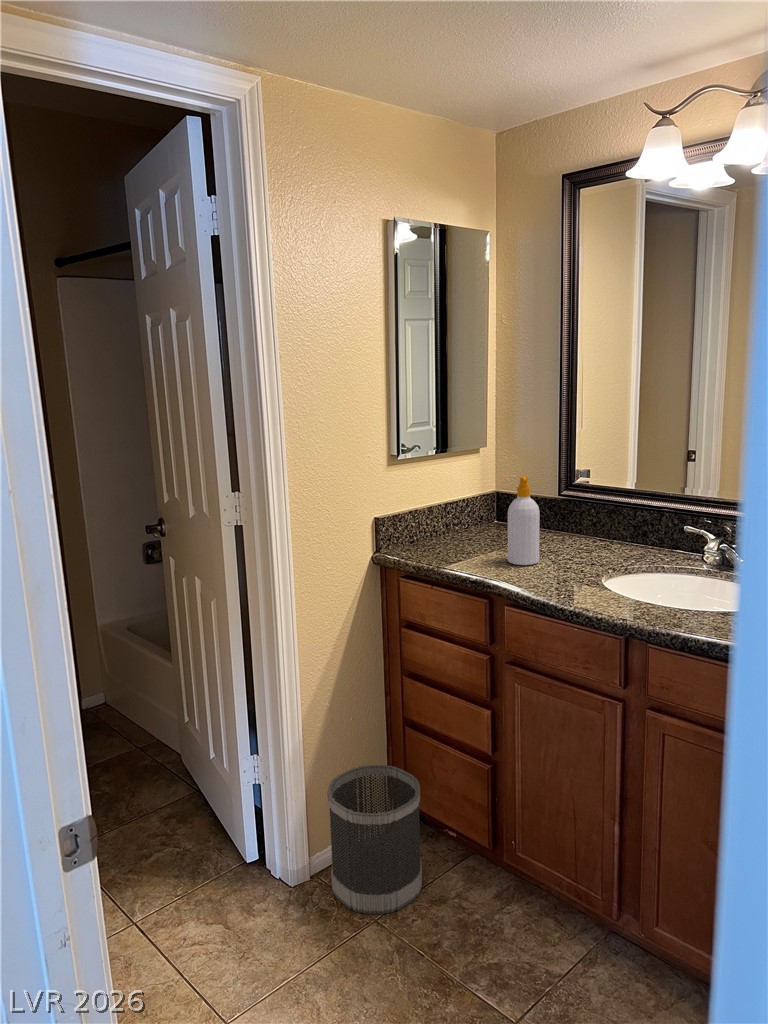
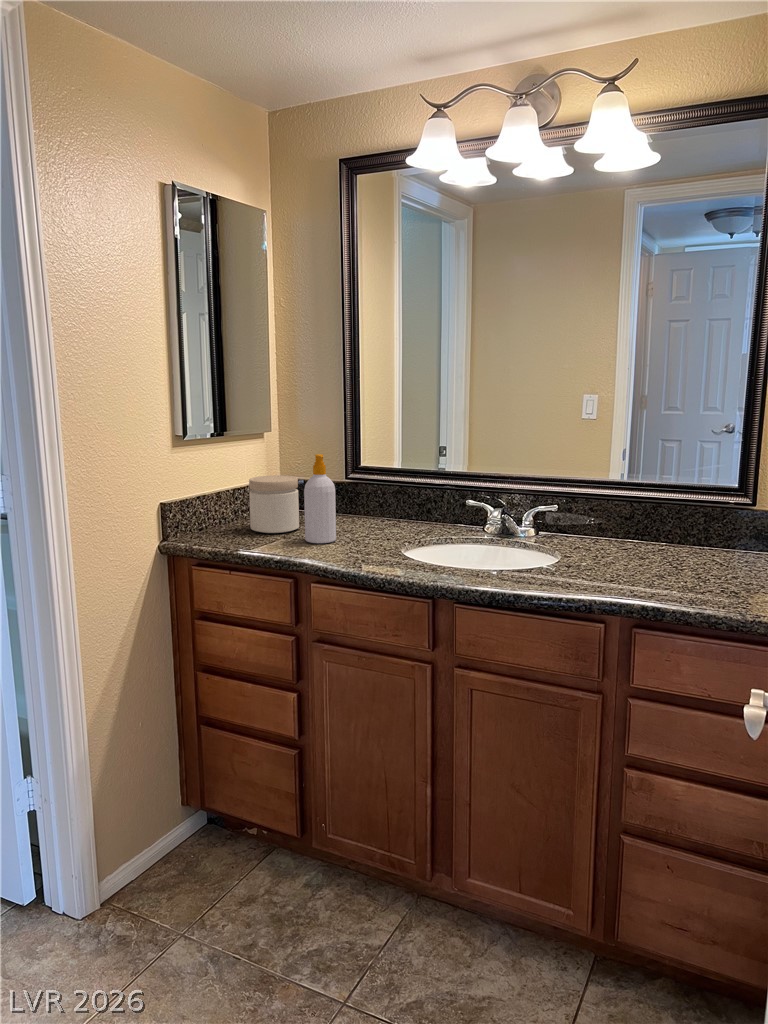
jar: none [458,493,506,550] -> present [249,475,299,533]
wastebasket: present [327,765,422,914] -> none [120,767,228,930]

